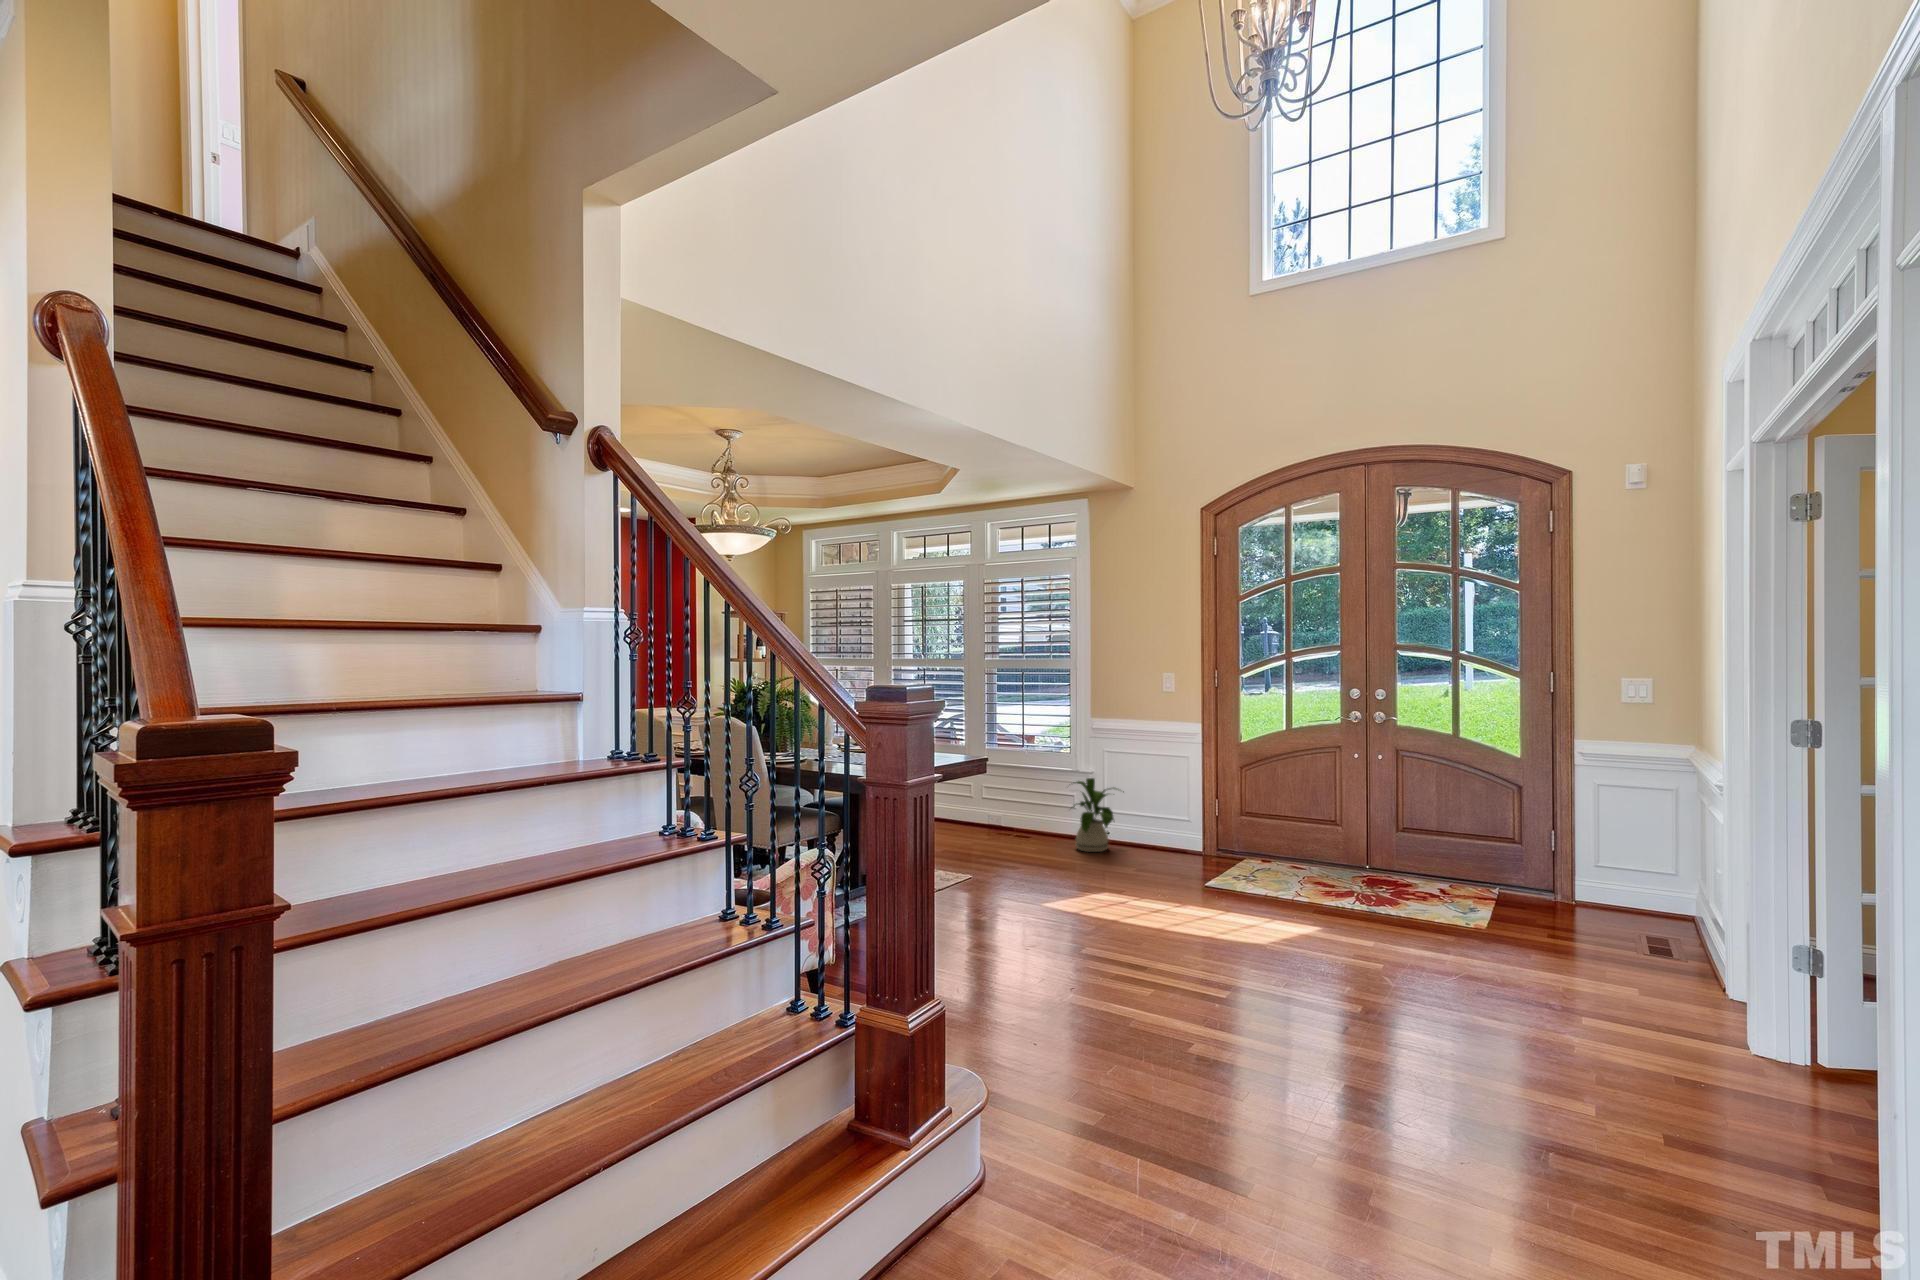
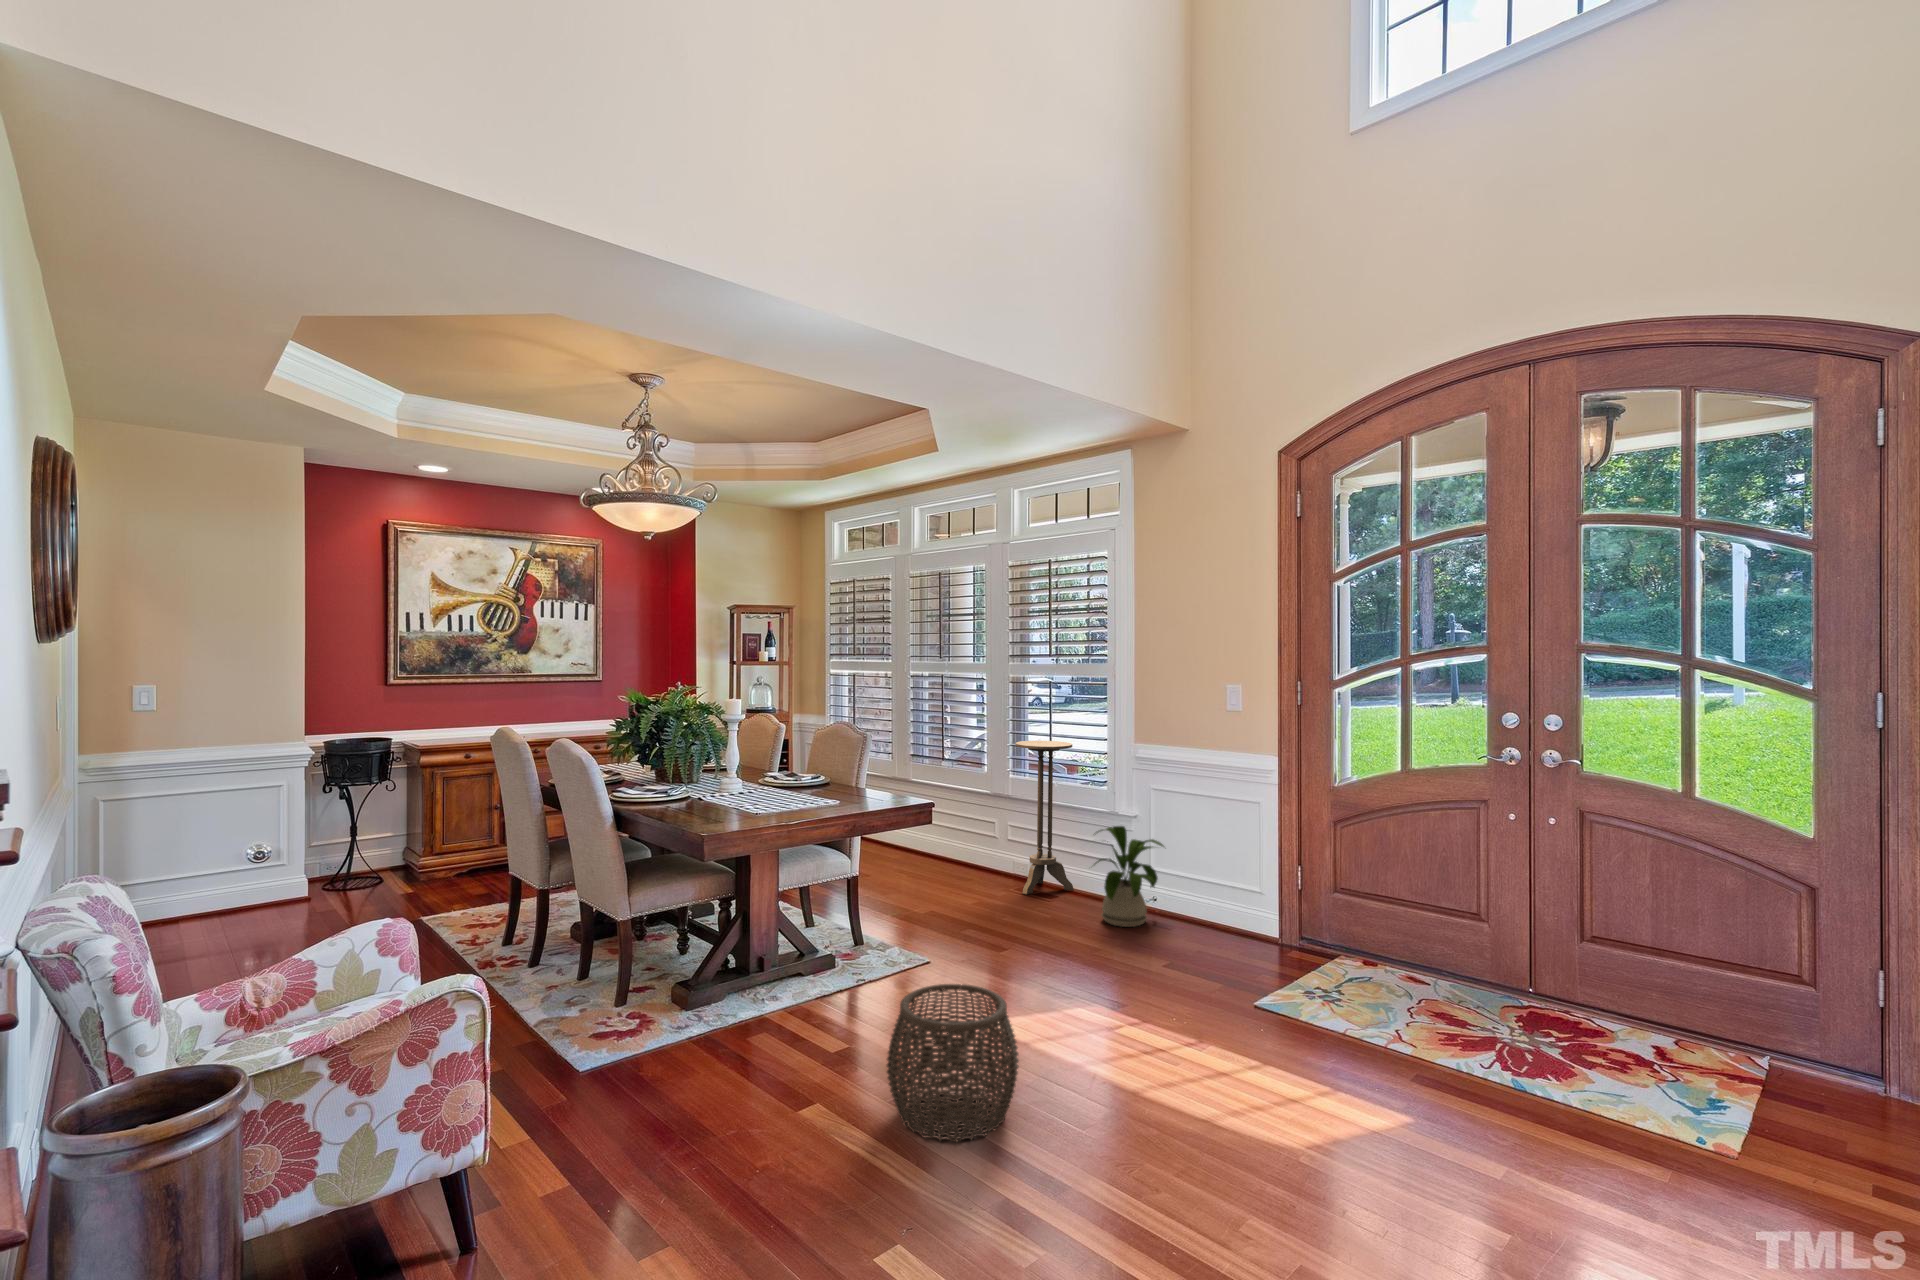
side table: none [996,719,1042,838] -> present [1016,741,1074,894]
woven basket: none [1017,868,1100,956] -> present [887,984,1019,1142]

